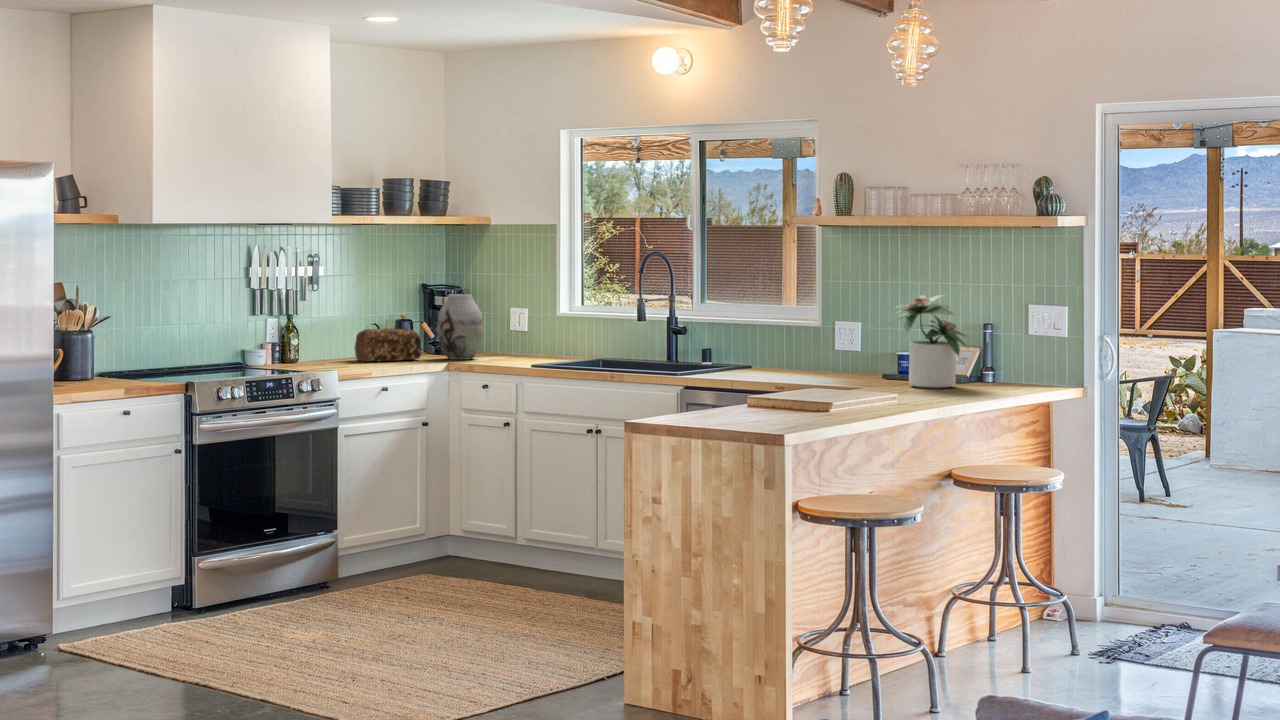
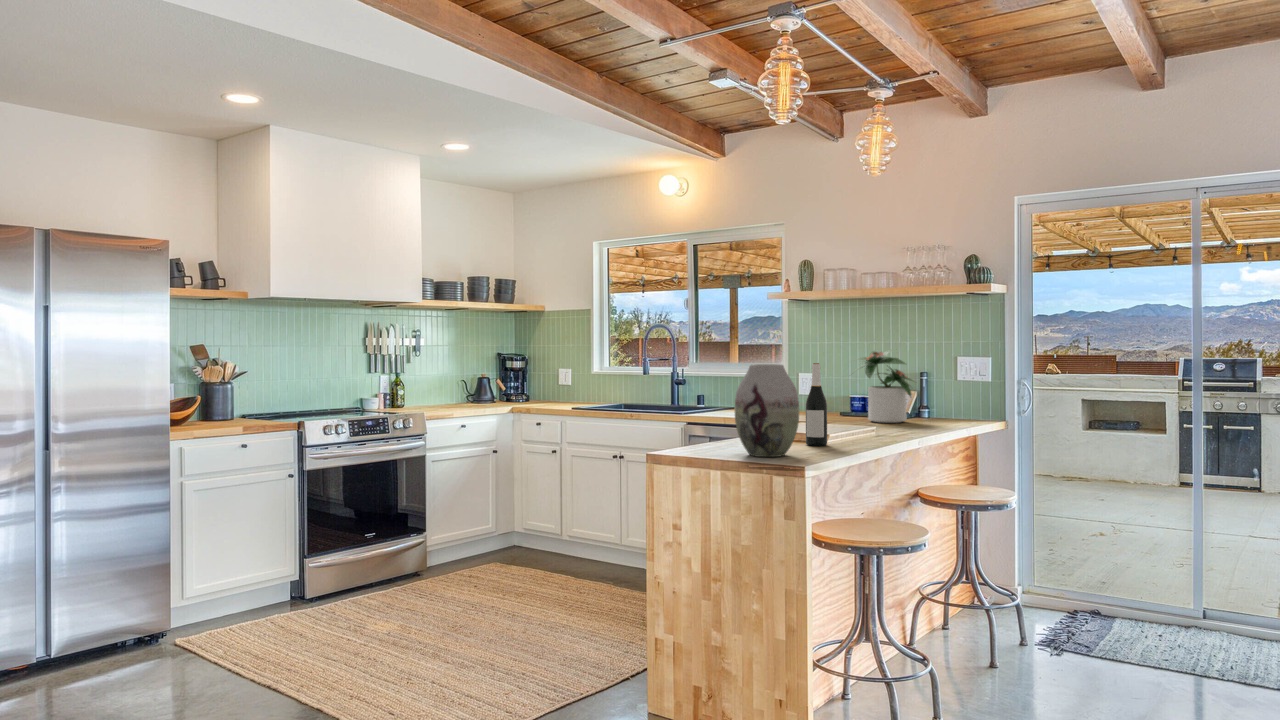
vase: present [437,294,483,360] -> present [735,364,799,457]
wine bottle: none [806,319,831,414] -> present [806,363,827,446]
bread loaf: present [355,328,421,362] -> none [445,382,494,407]

